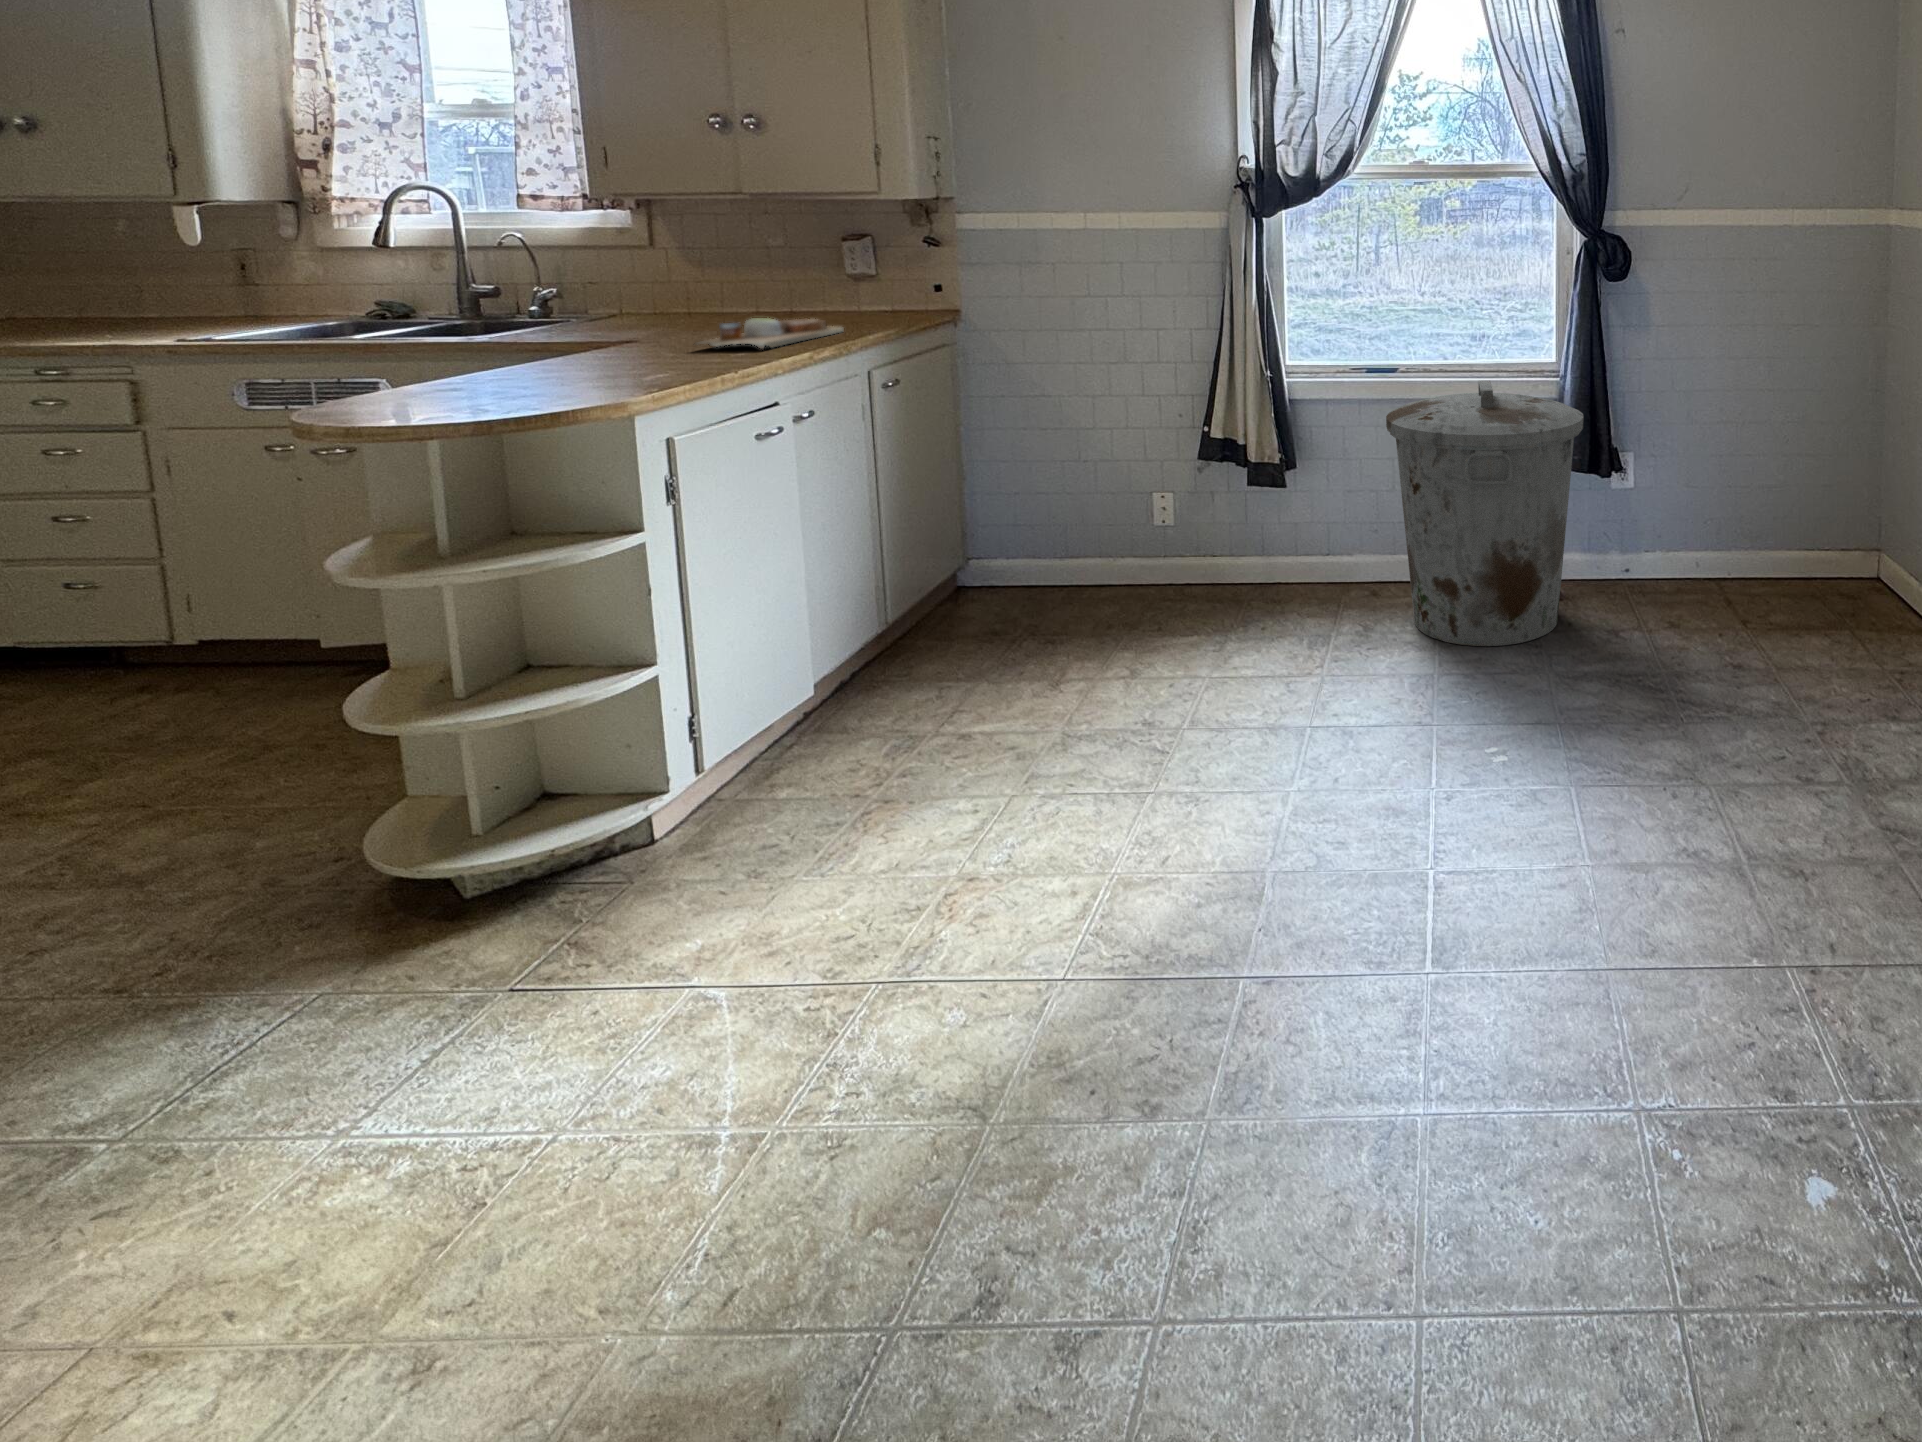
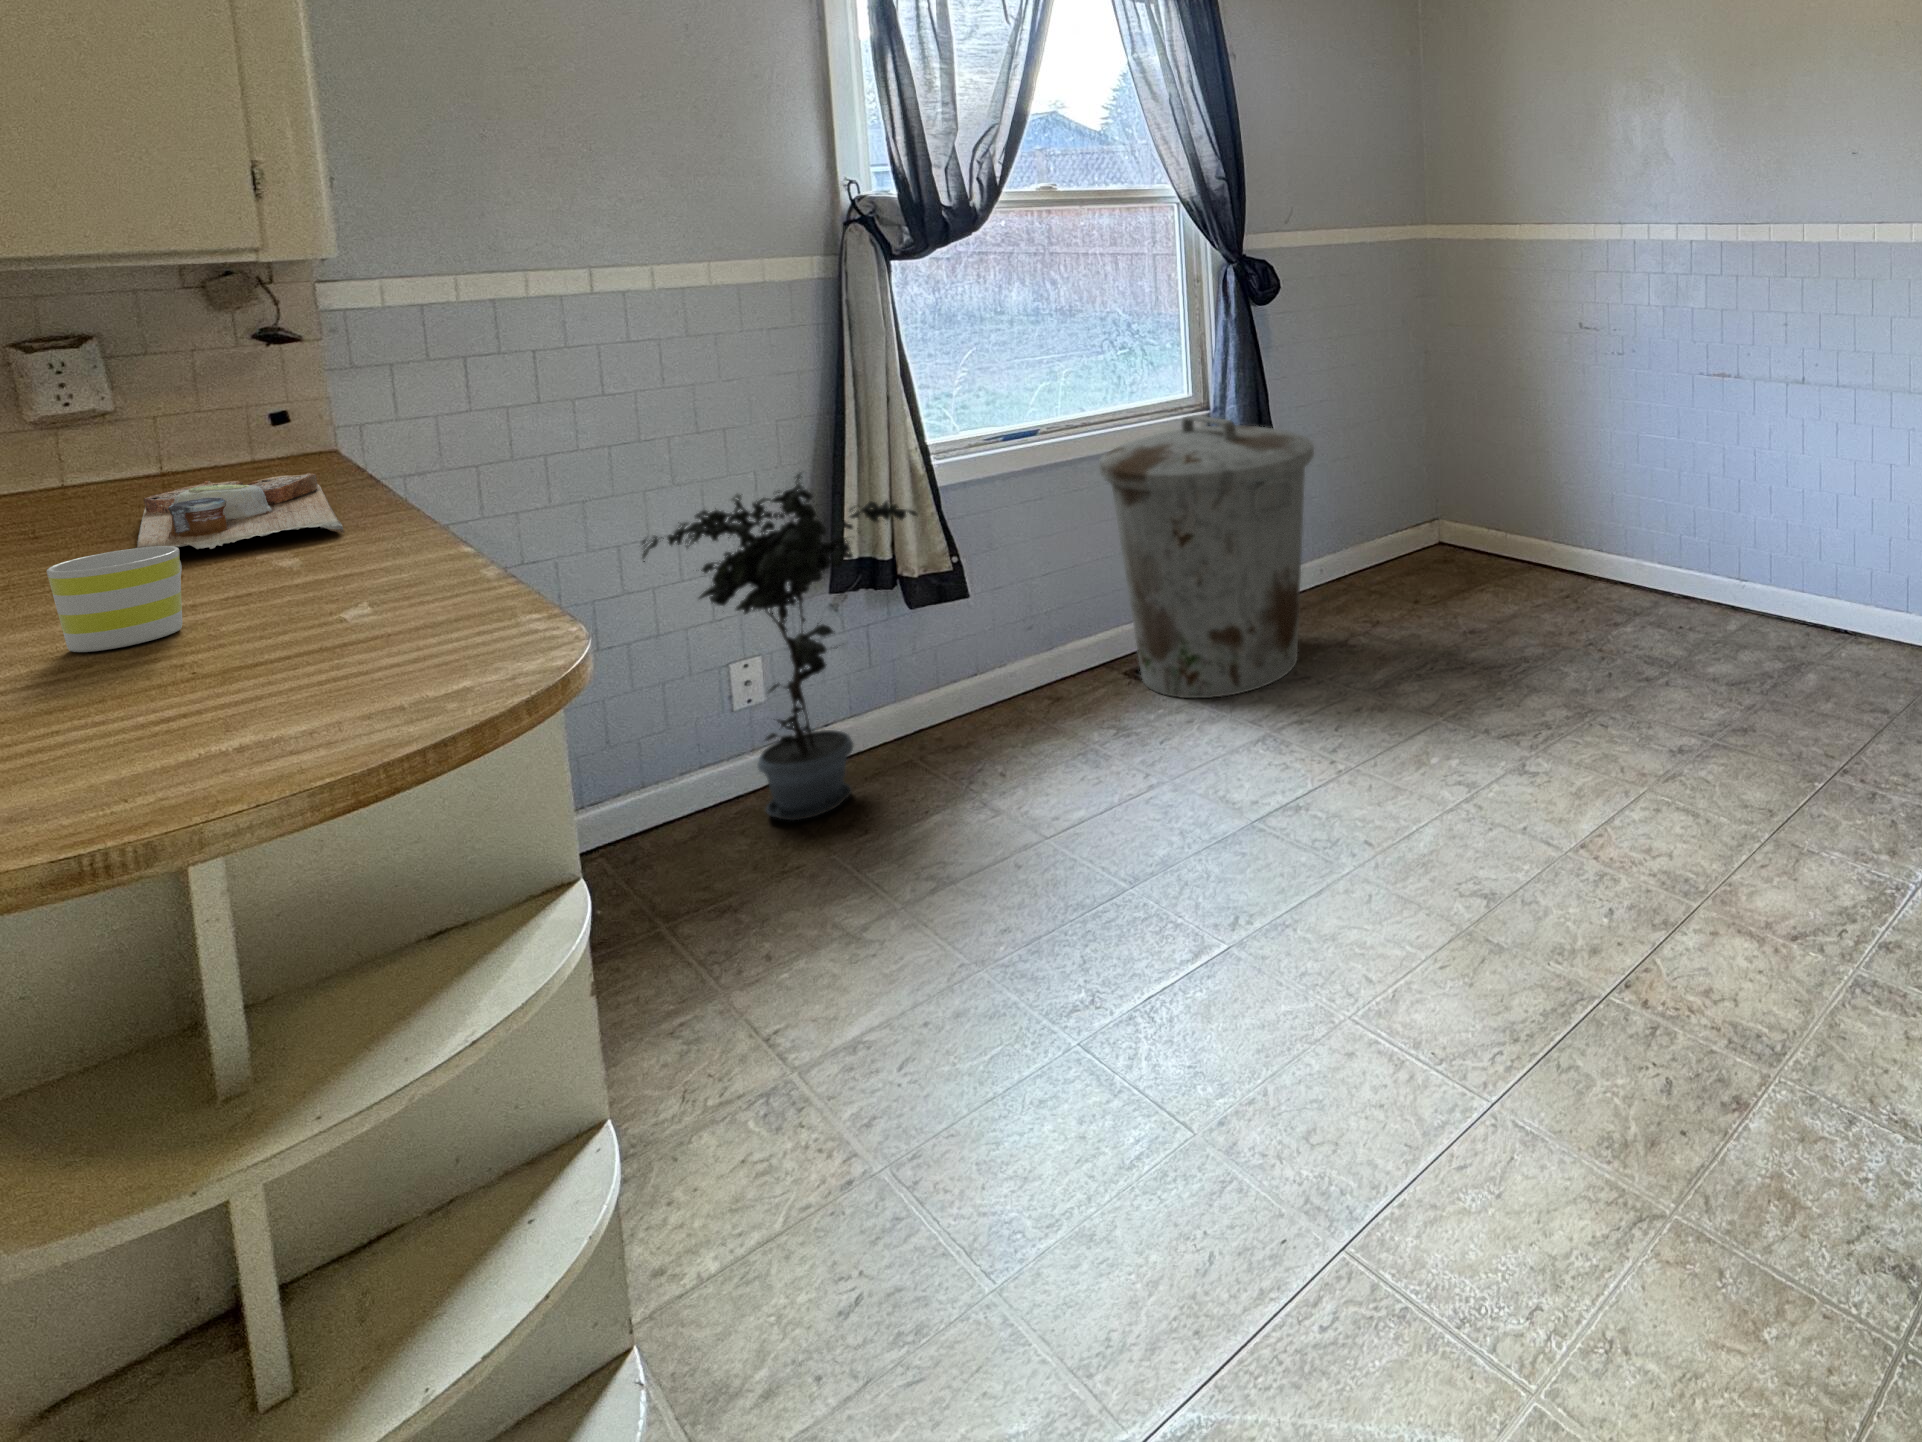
mug: none [557,335,622,377] -> present [47,546,182,652]
potted plant: none [1063,370,1219,617] -> present [642,474,917,820]

